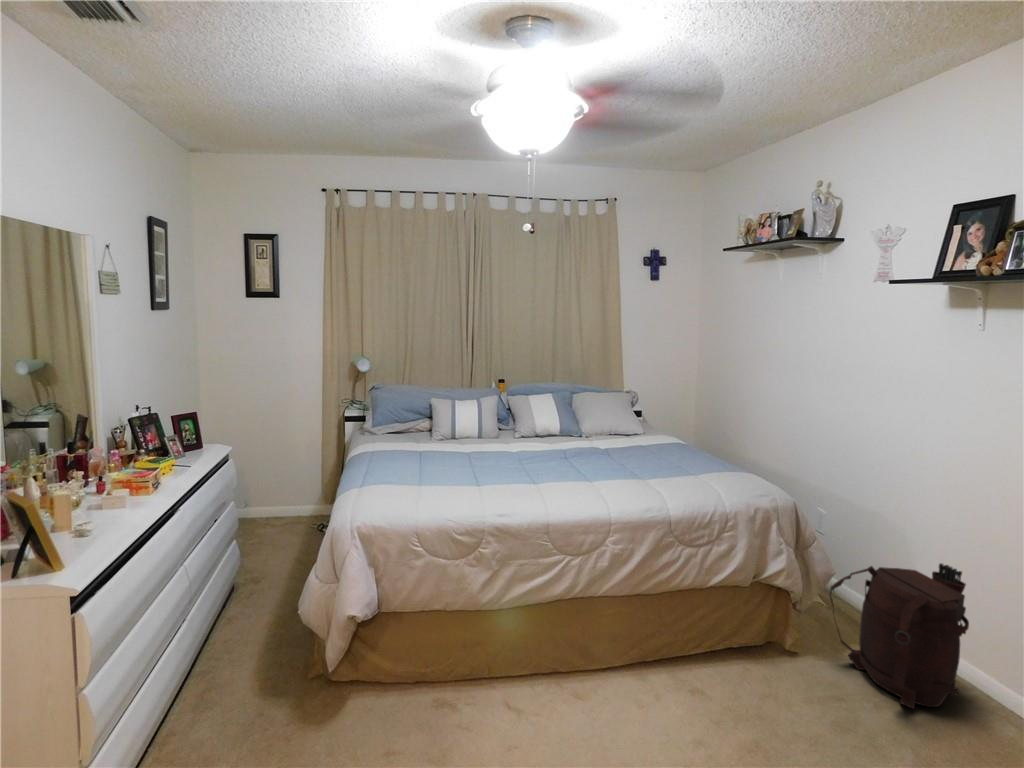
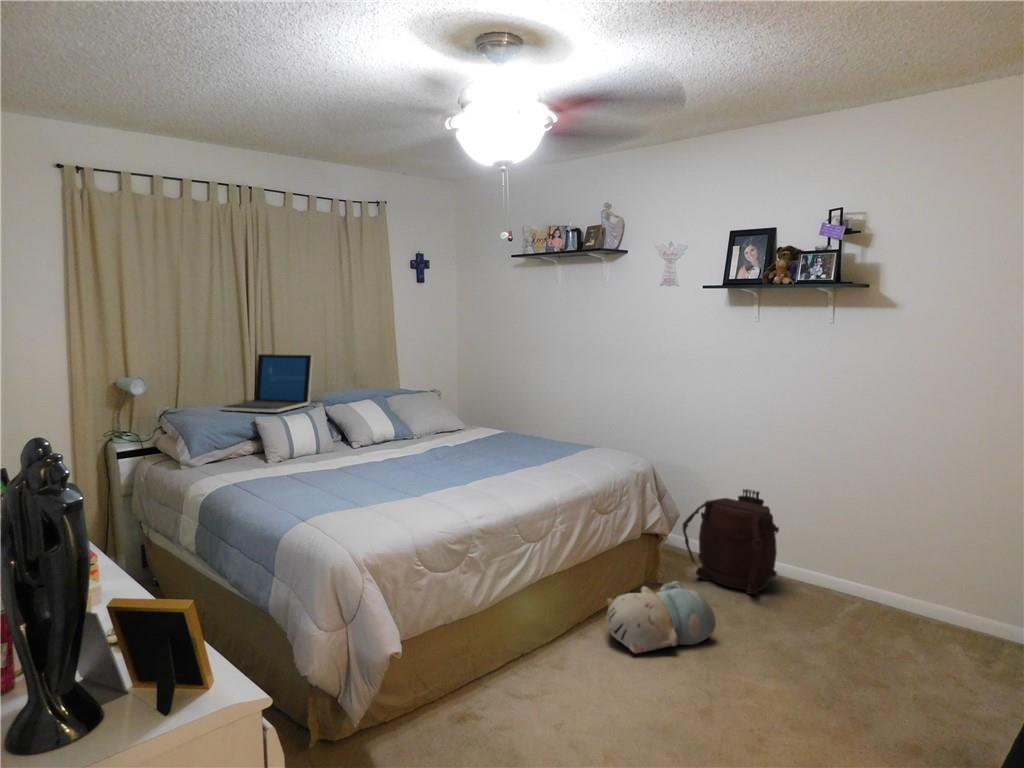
laptop: none [422,345,499,396] -> present [220,354,313,412]
plush toy: none [650,642,785,731] -> present [607,581,716,653]

